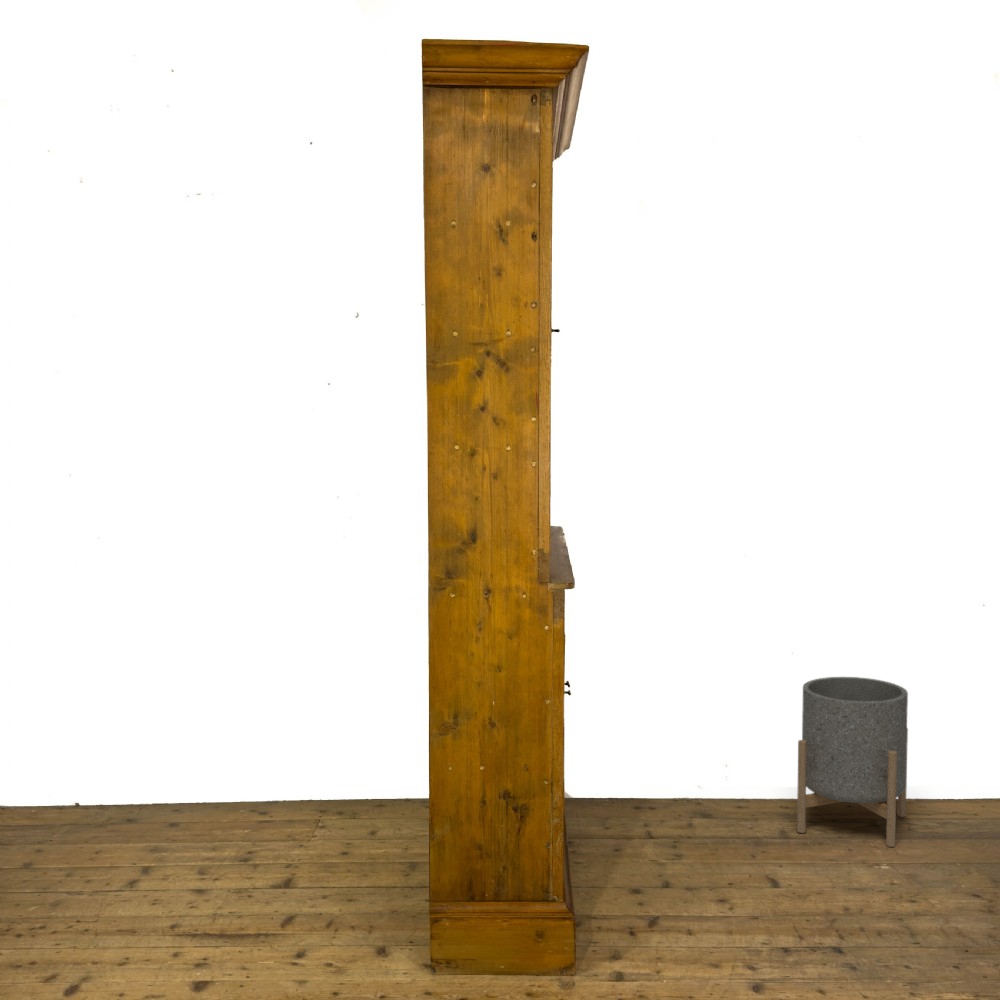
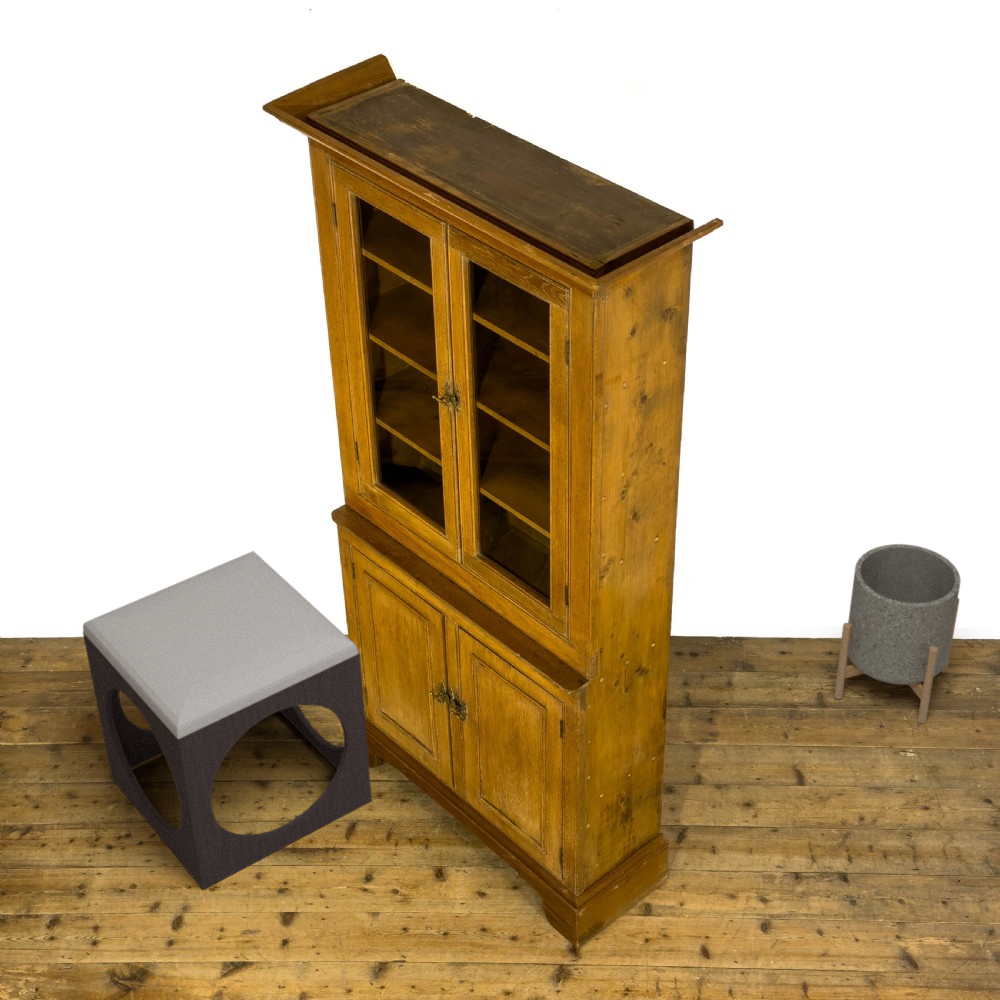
footstool: none [31,649,315,966] -> present [83,551,372,889]

